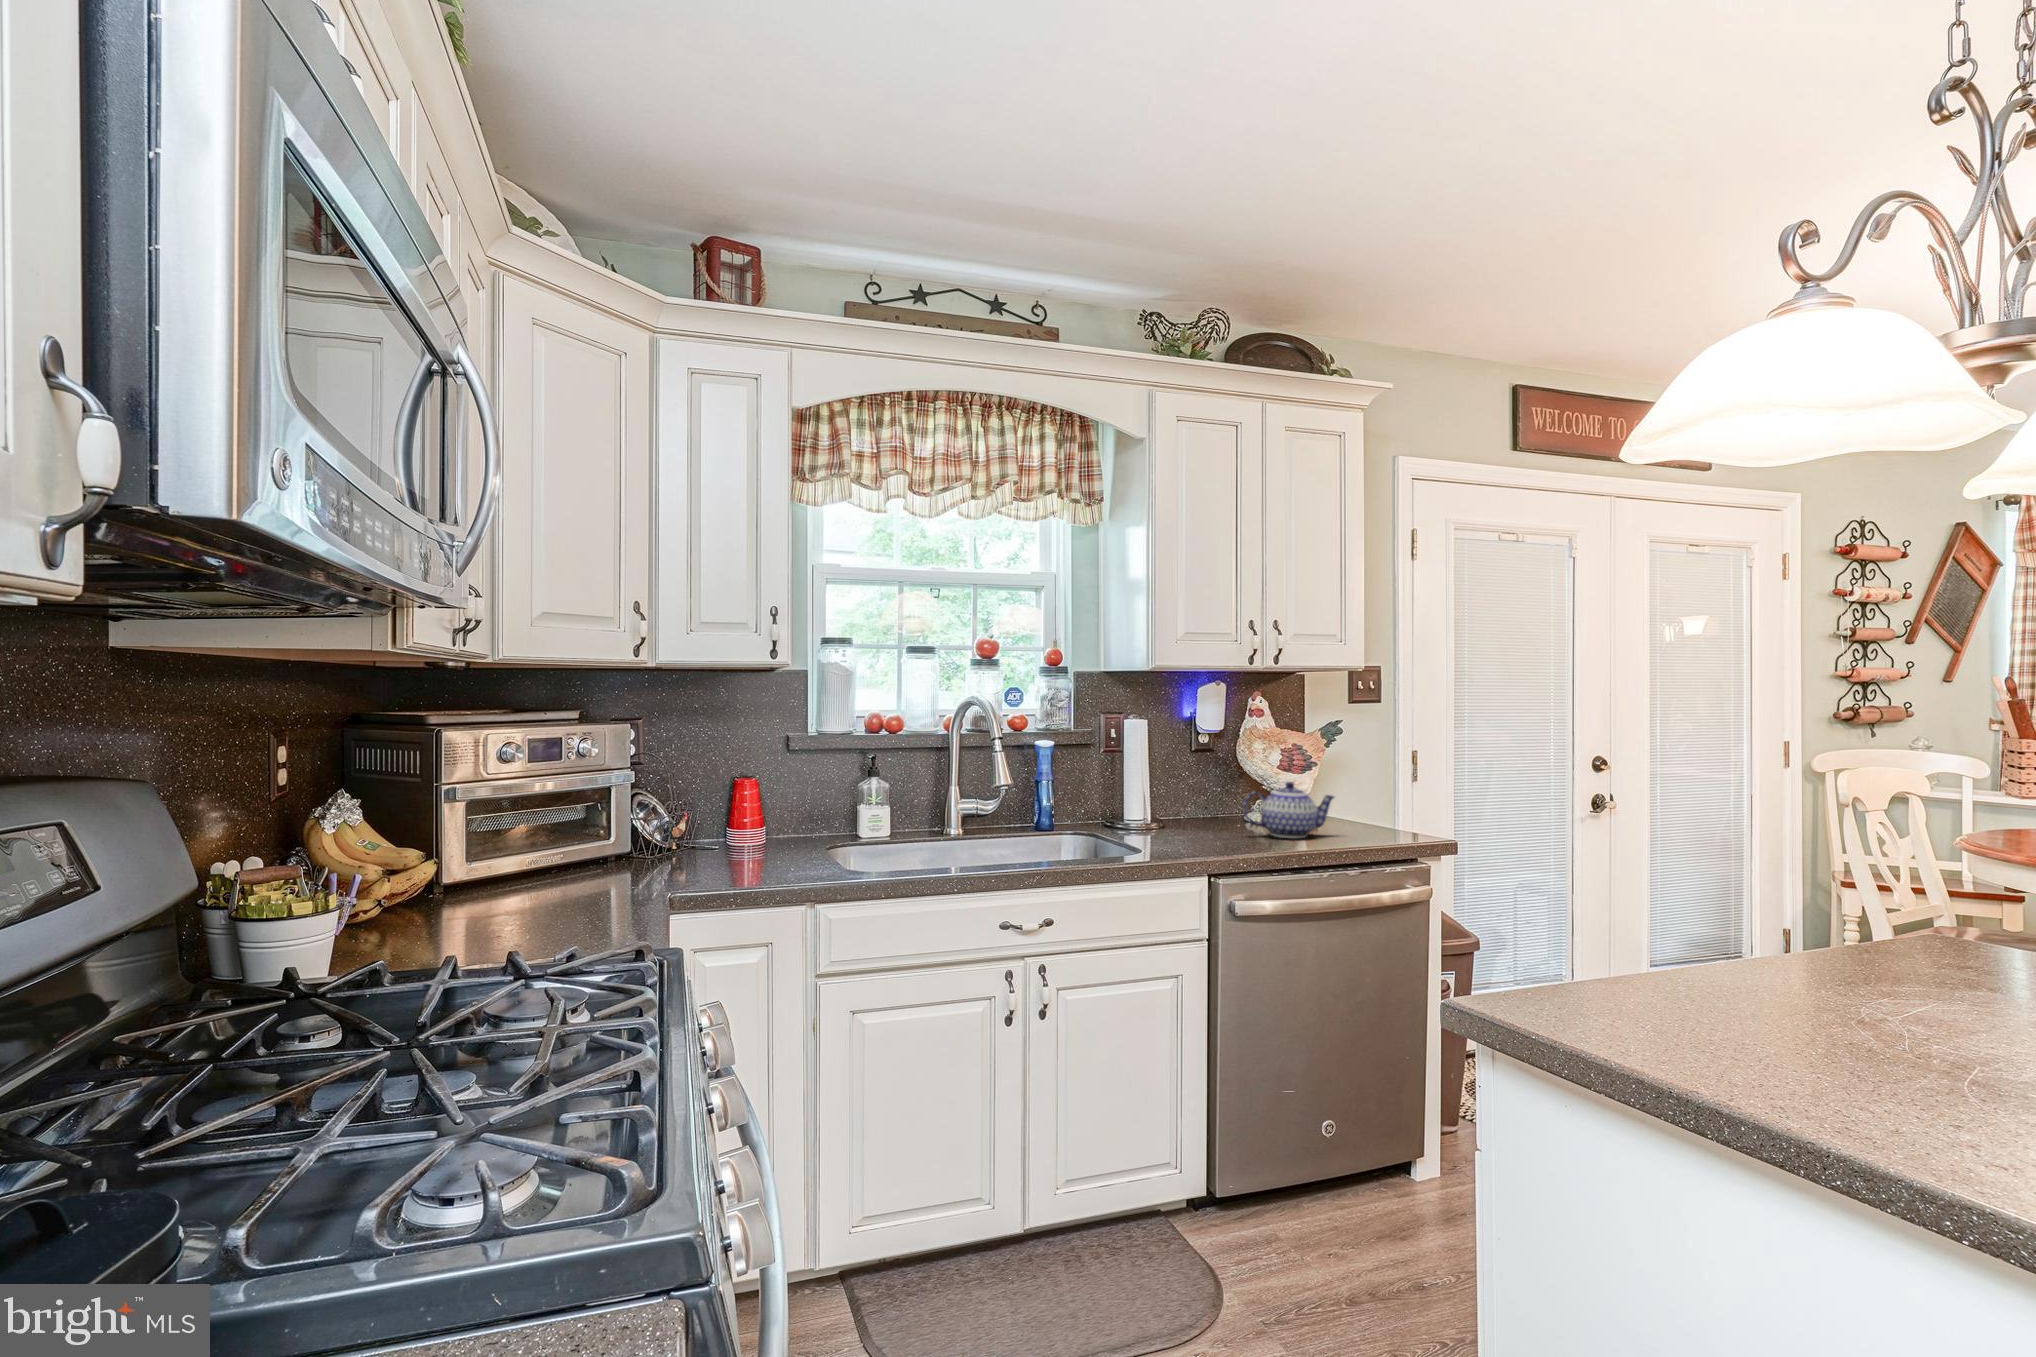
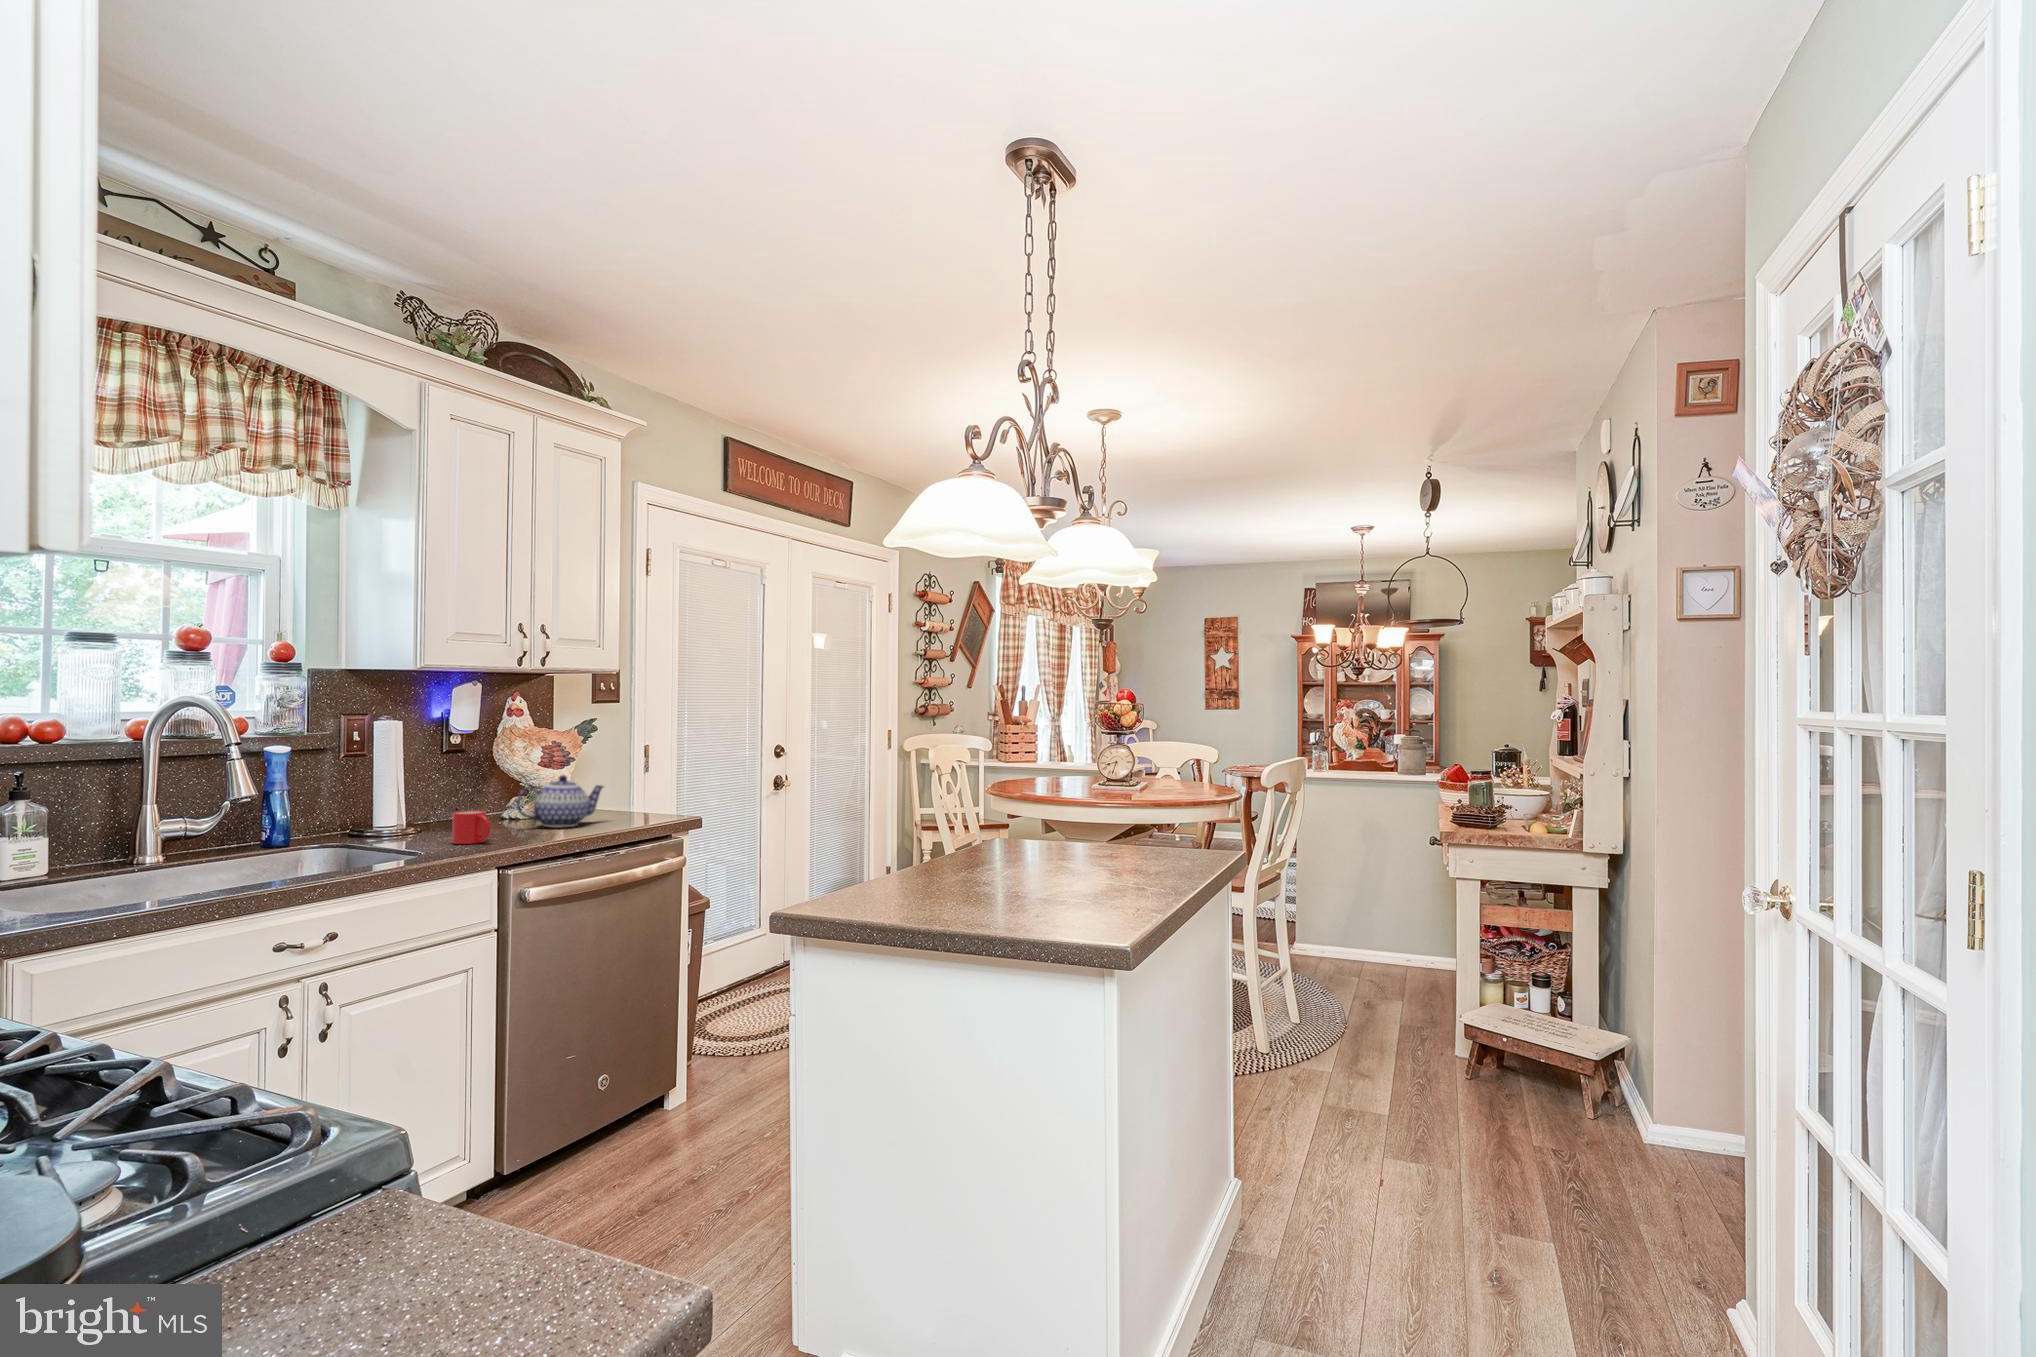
mug: none [1176,812,1207,846] -> present [452,810,491,844]

